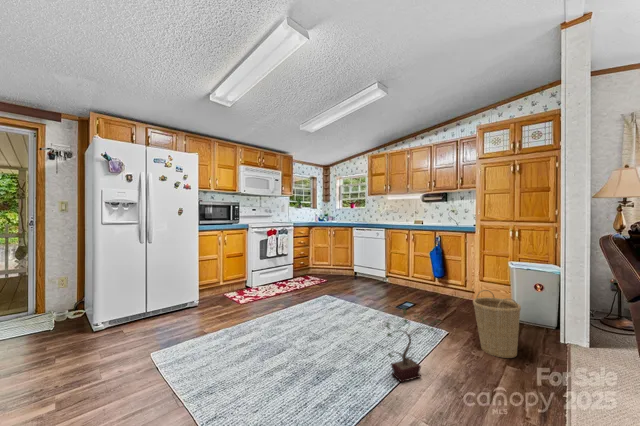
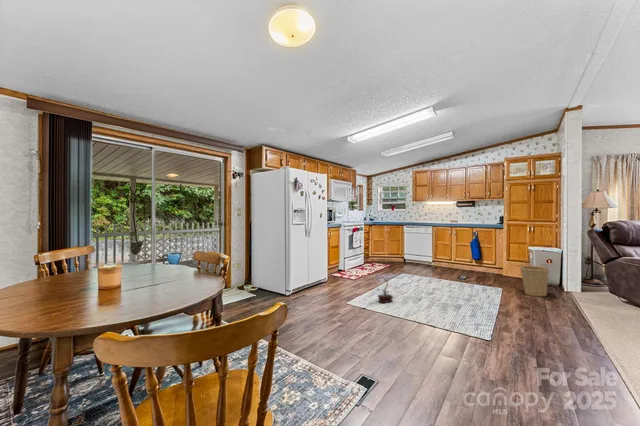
potted plant: present [386,308,440,382] -> present [376,270,395,303]

